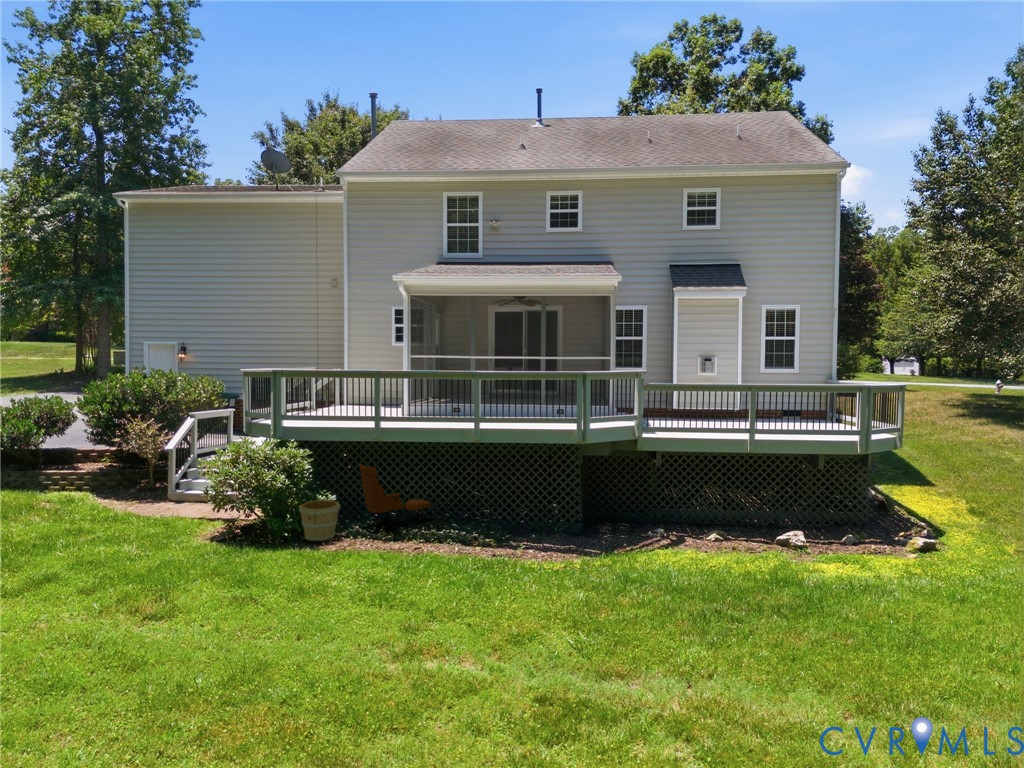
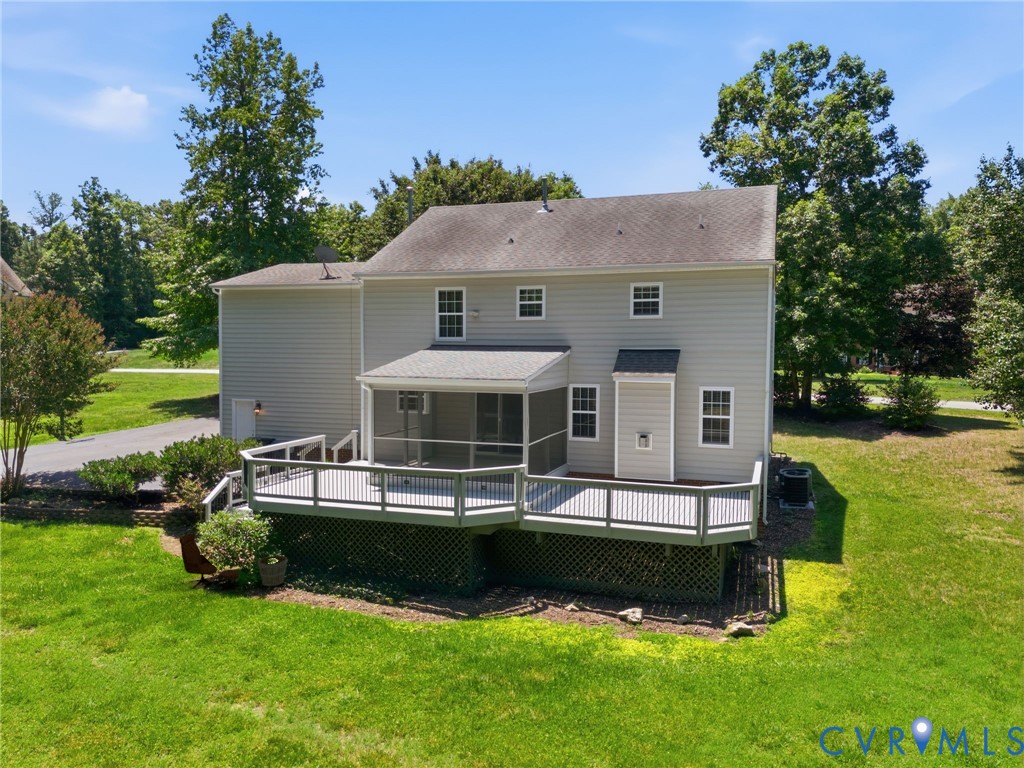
lounge chair: present [360,464,431,528] -> present [179,534,239,589]

